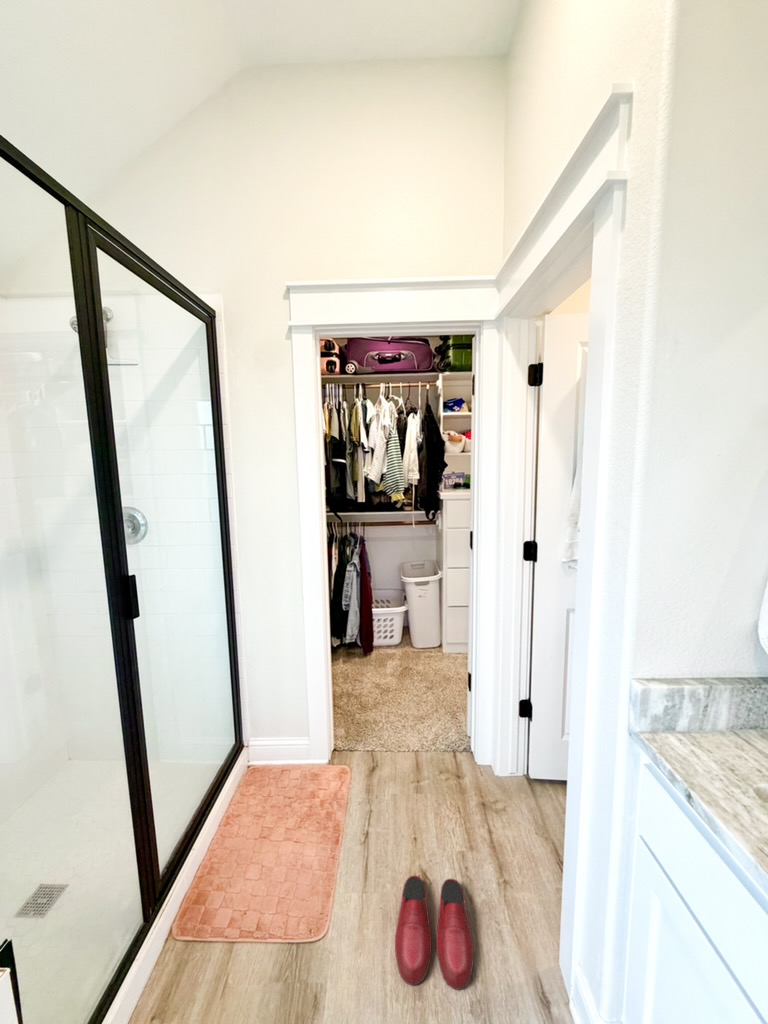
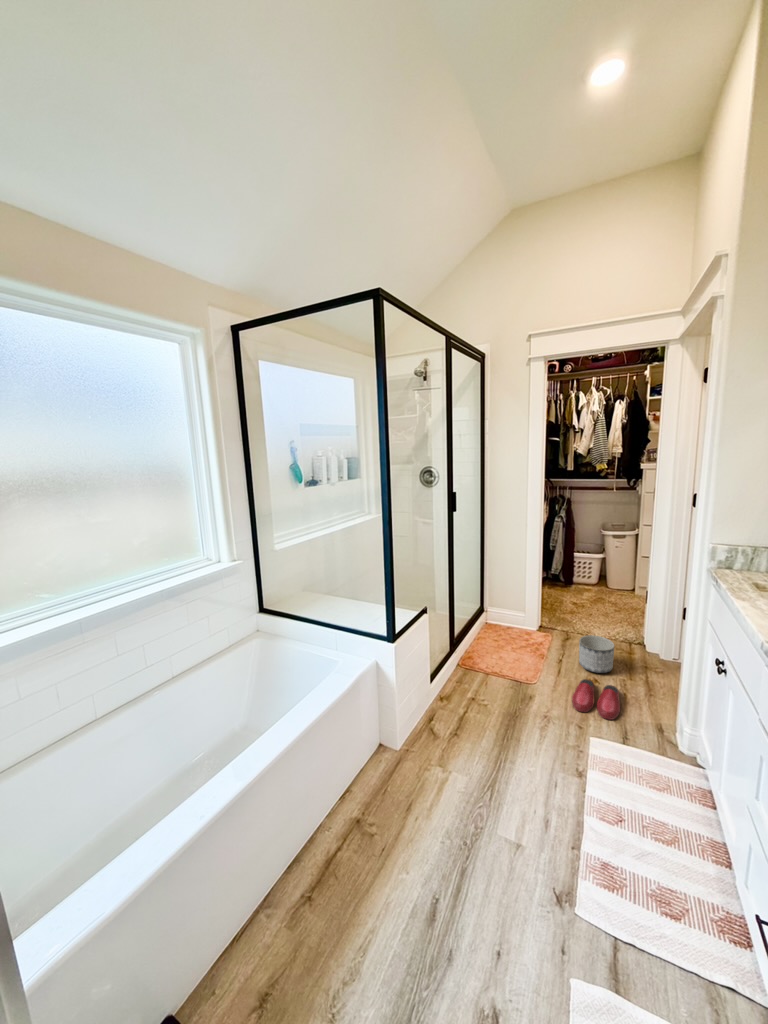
planter: none [394,772,445,846] -> present [579,635,614,673]

